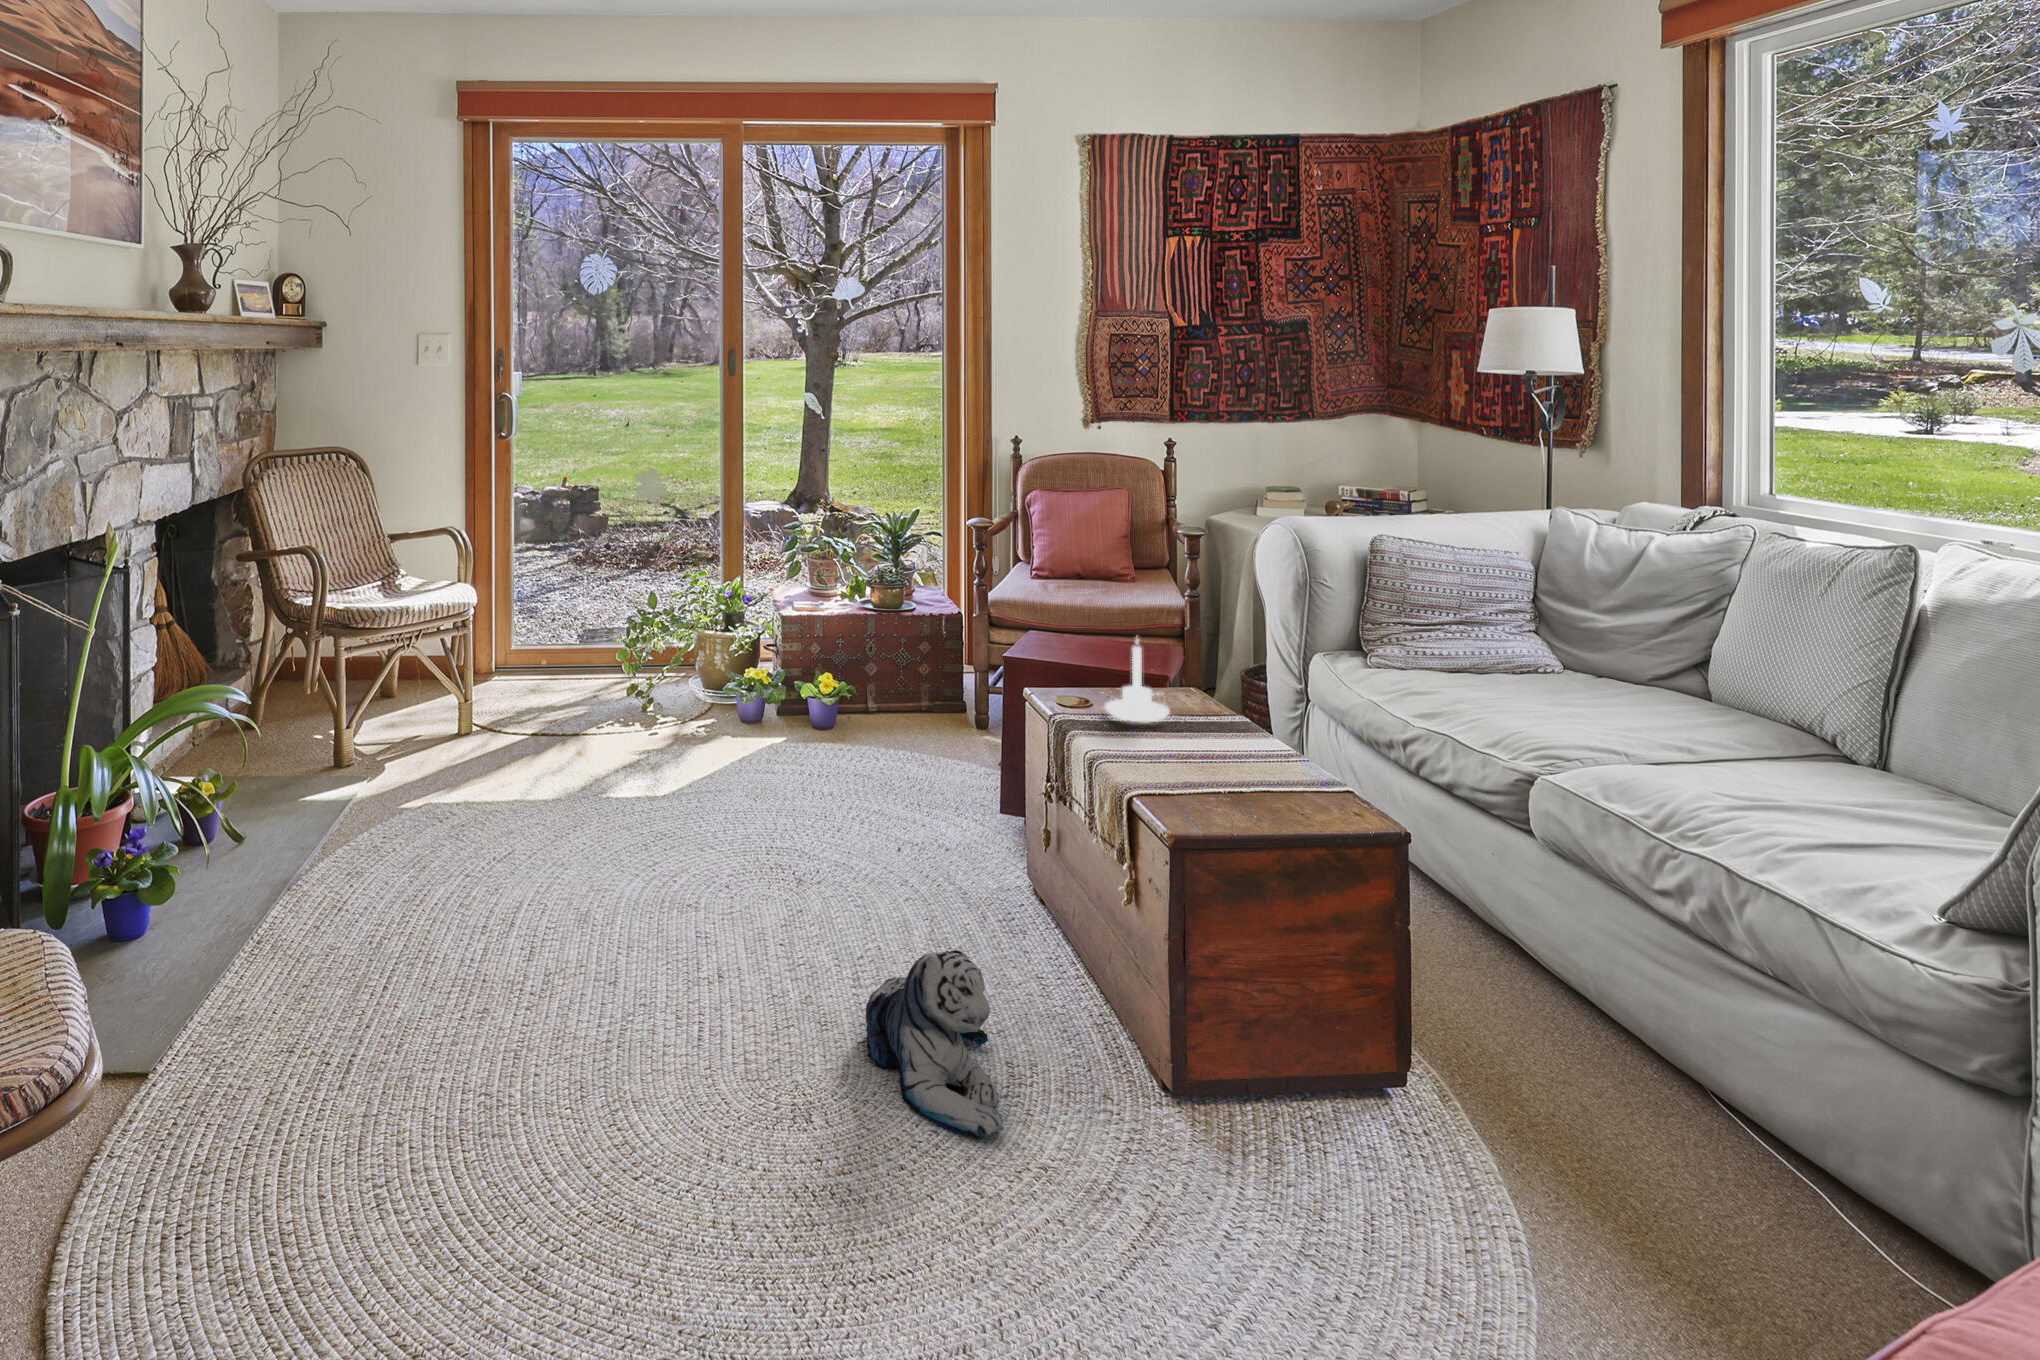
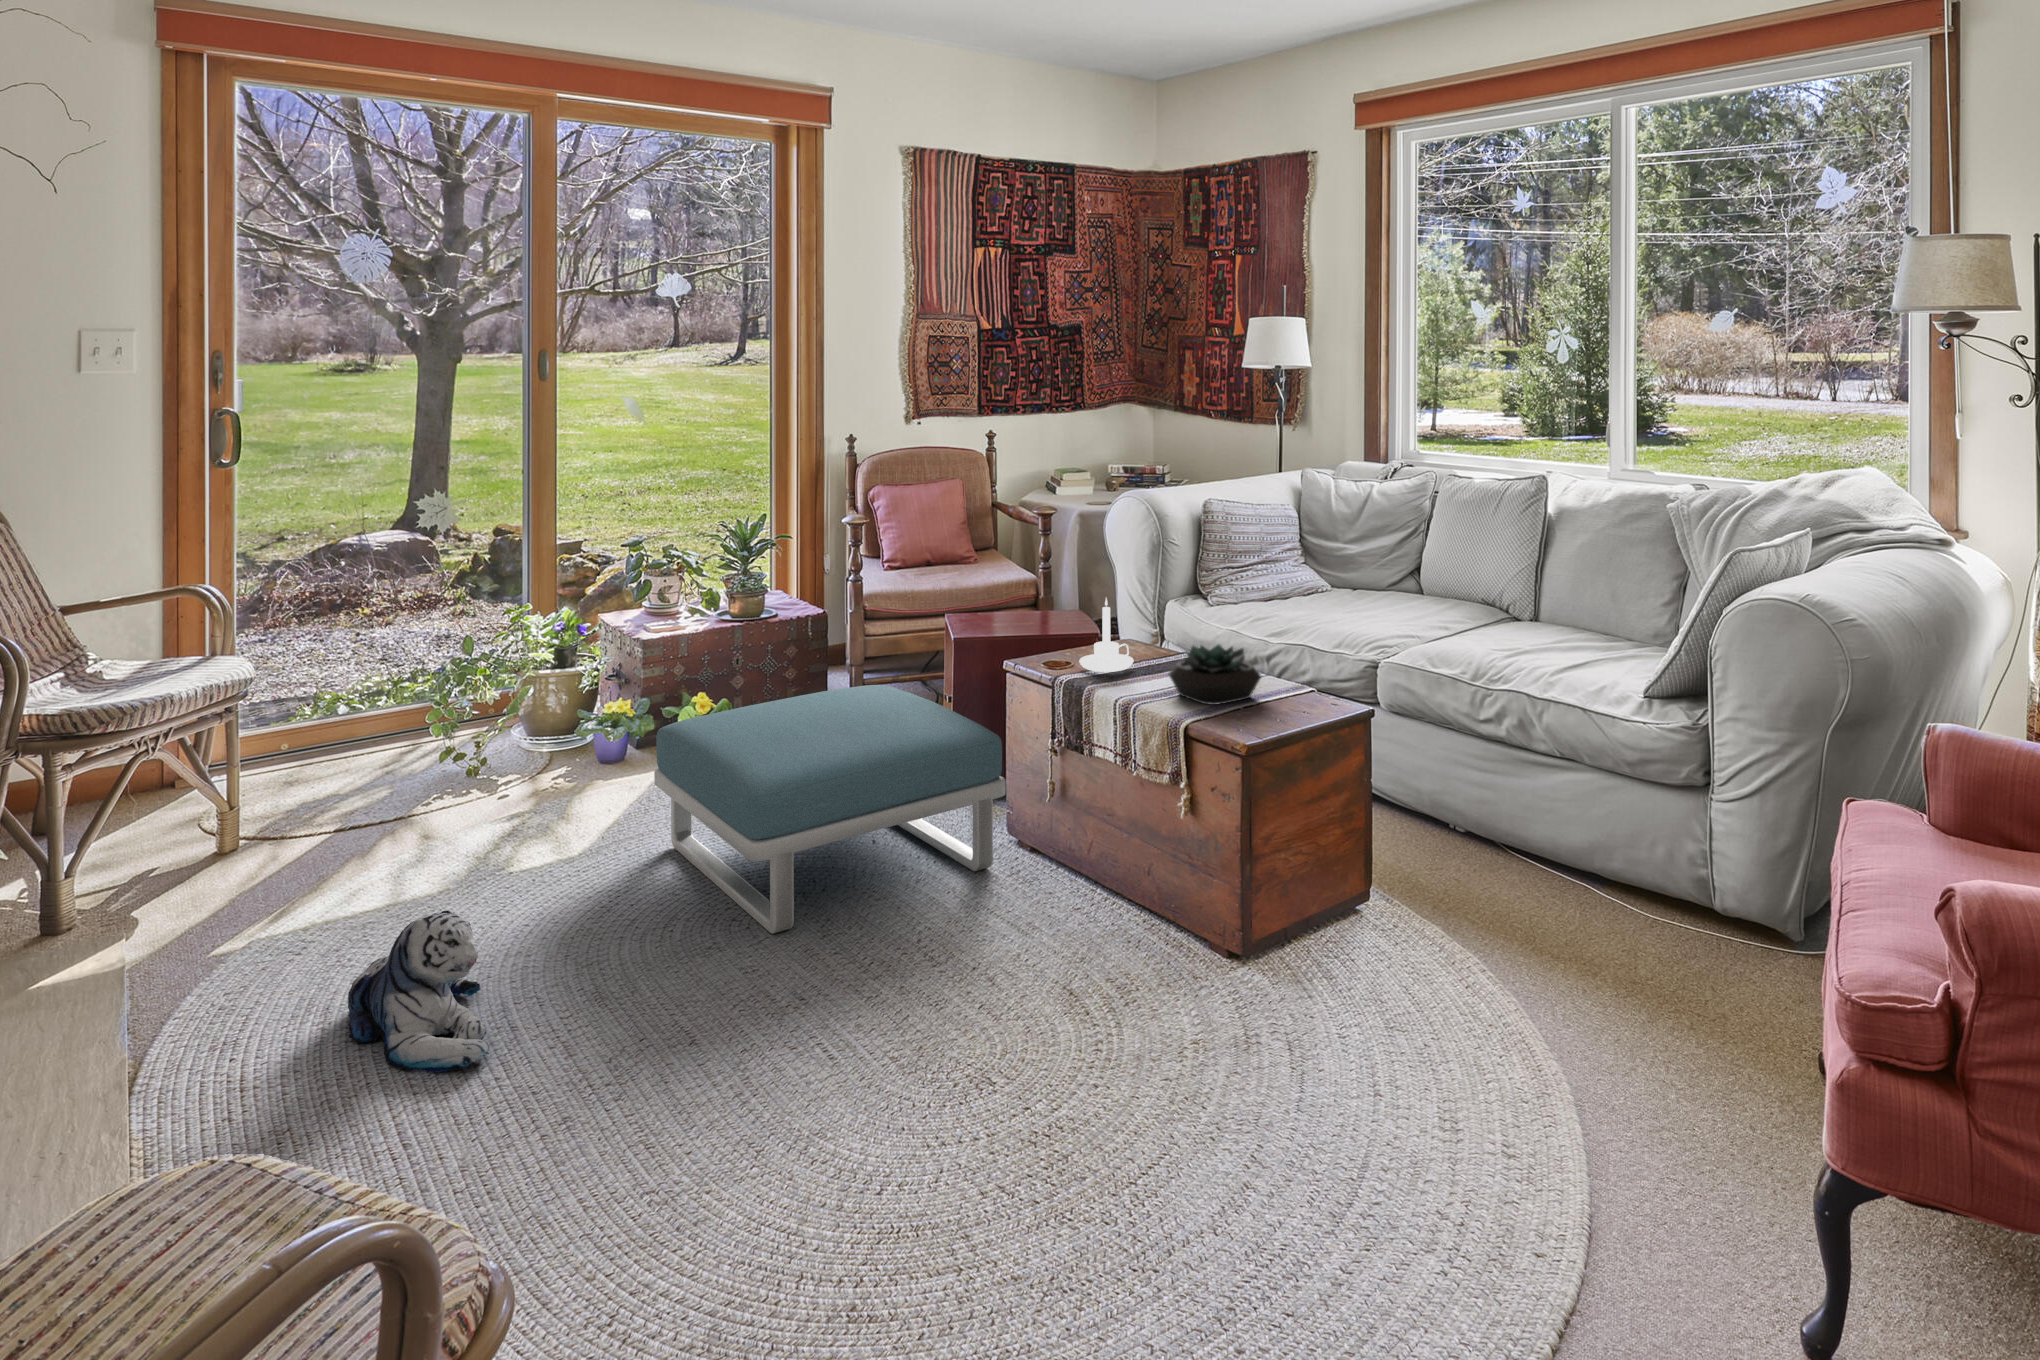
footstool: none [712,693,1007,915] -> present [654,685,1005,934]
succulent plant: none [1165,706,1279,783] -> present [1169,645,1261,705]
plush toy: present [866,950,1003,1138] -> present [348,911,489,1072]

